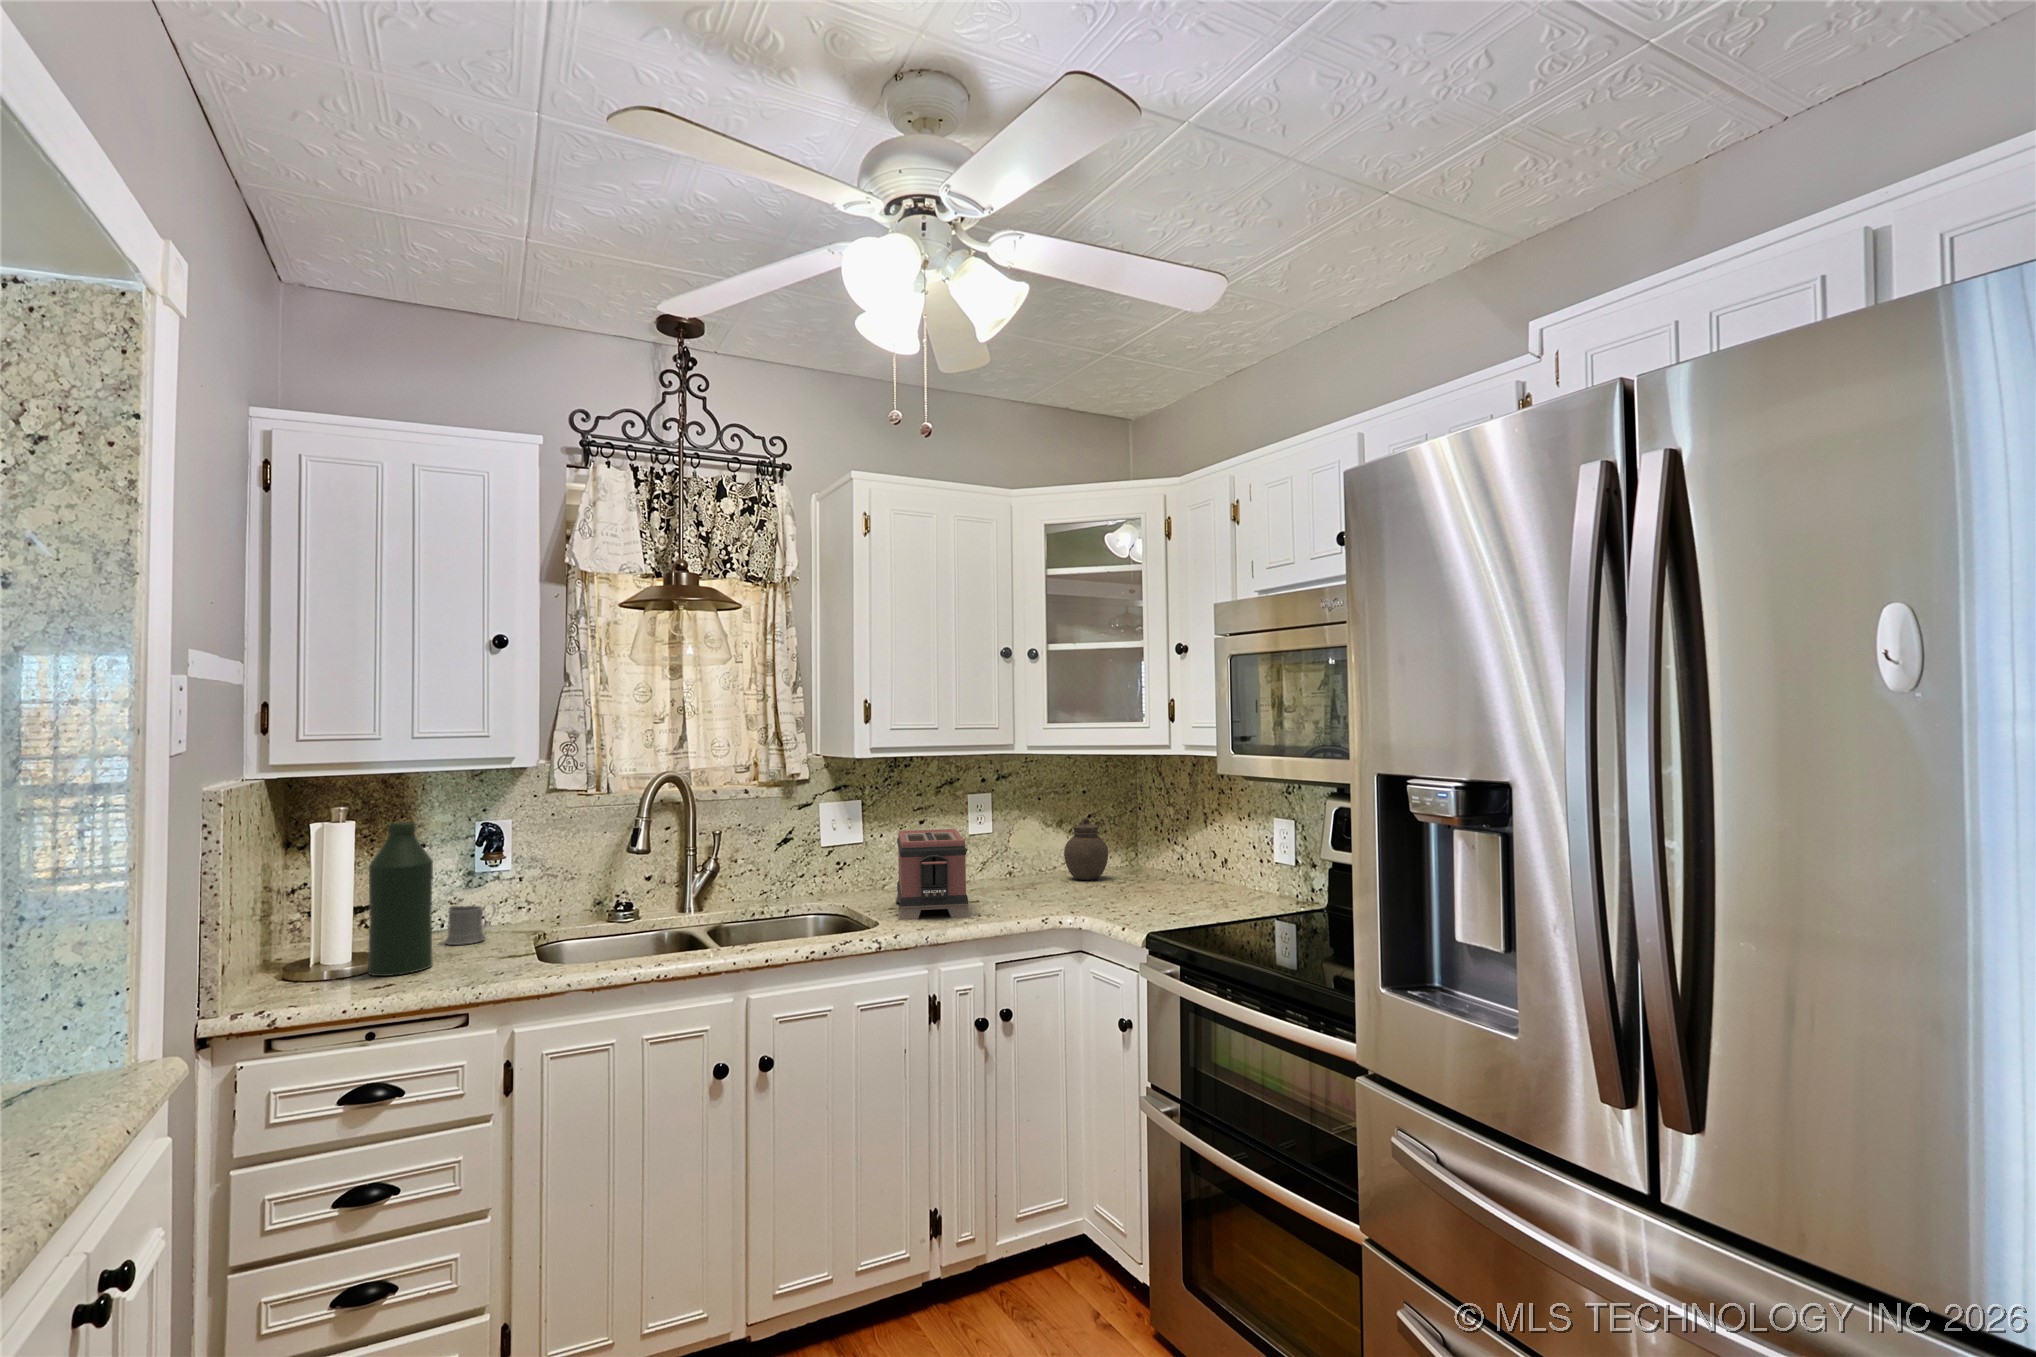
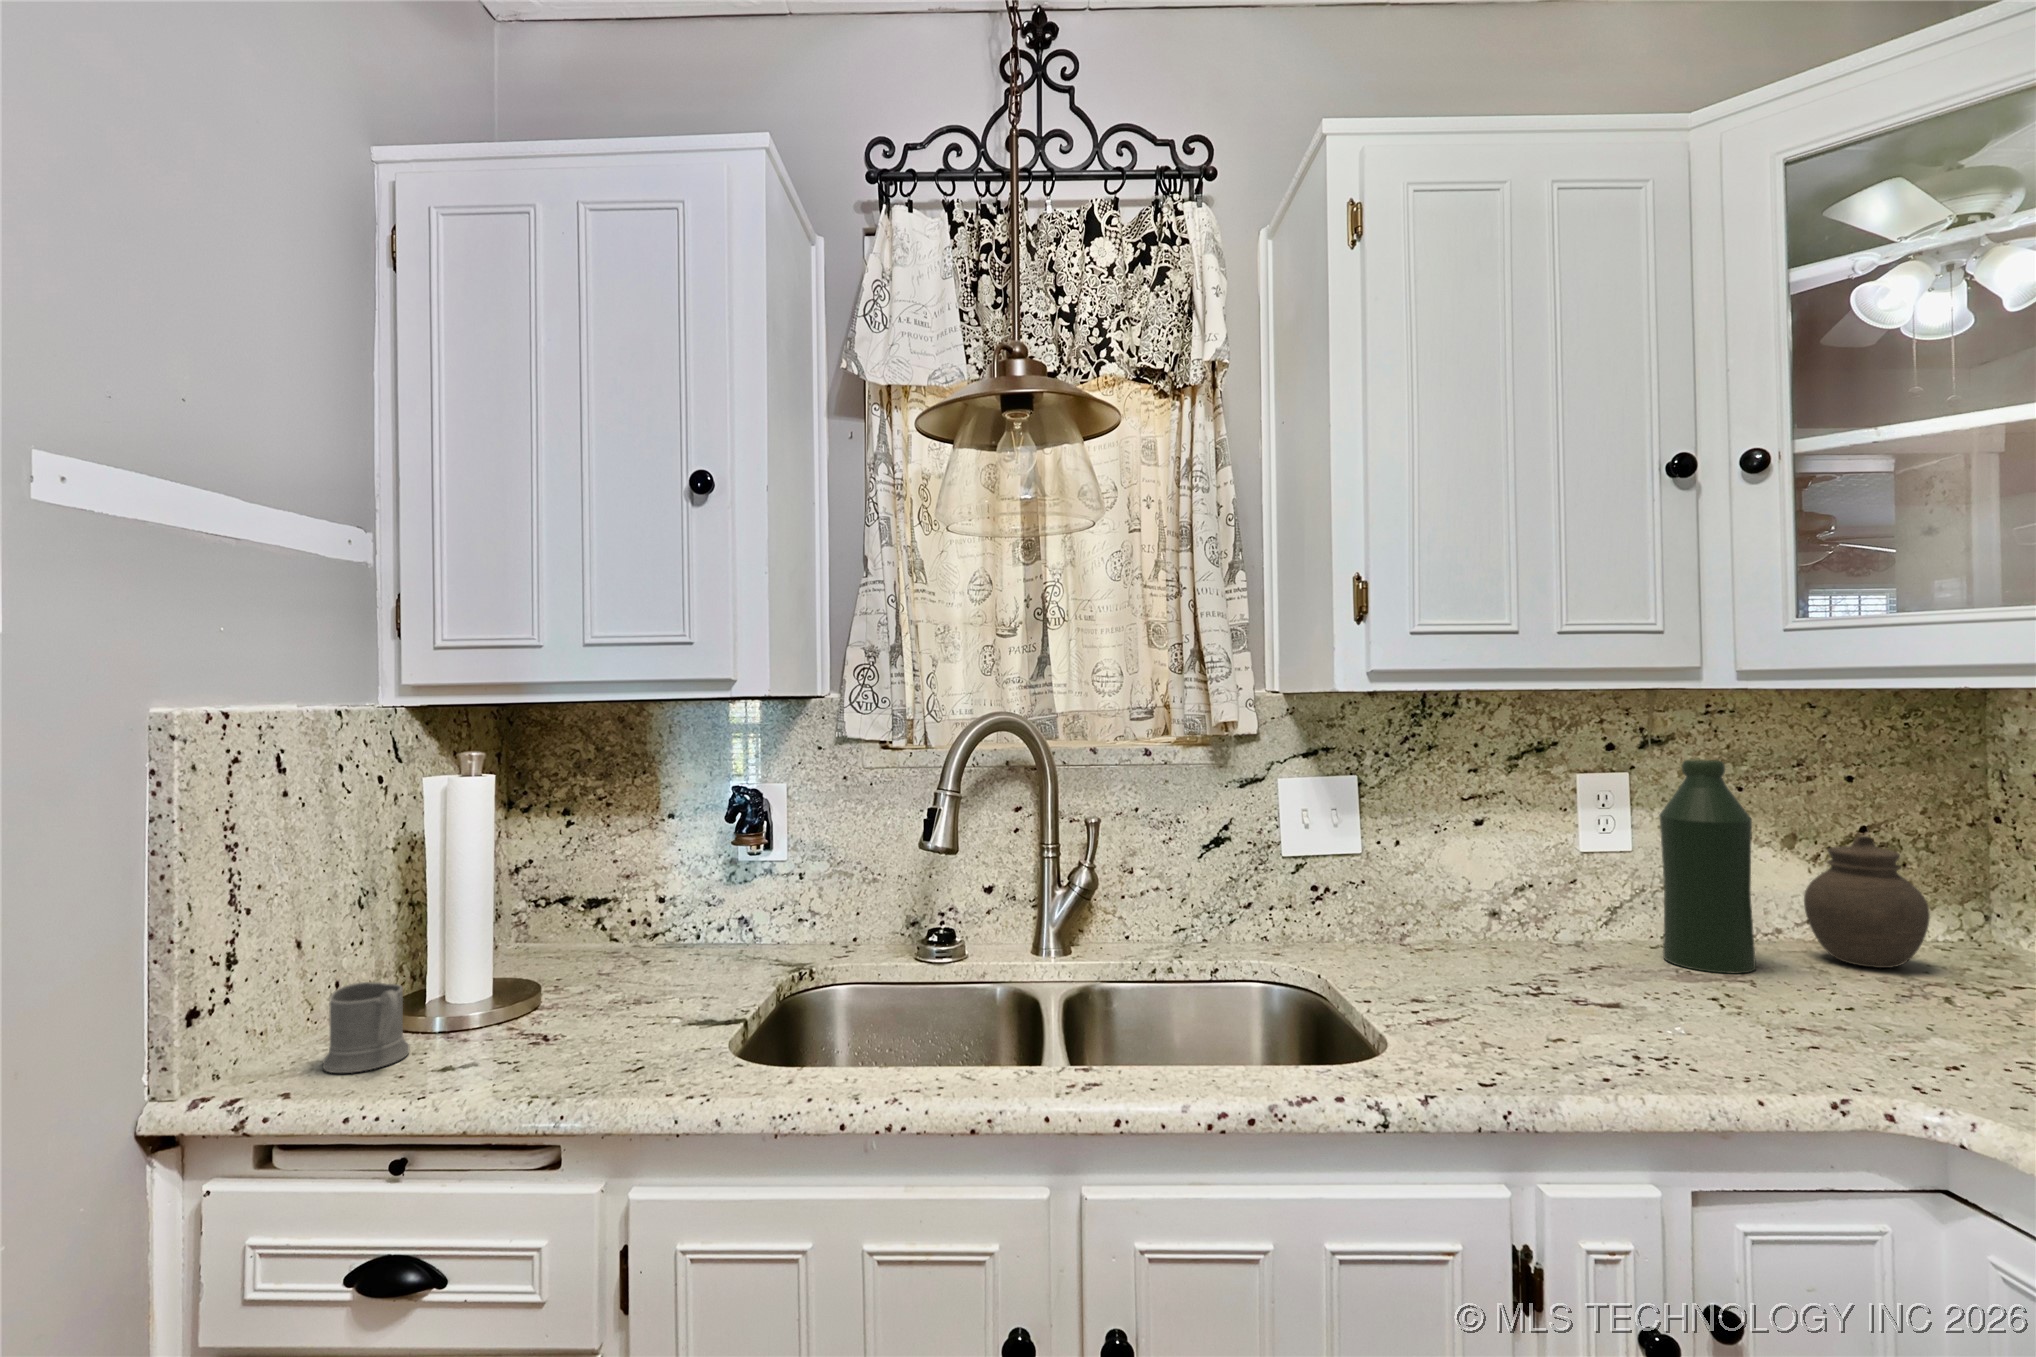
bottle: present [368,822,433,976] -> present [1659,760,1756,974]
toaster: present [896,829,970,920] -> none [1427,839,1616,1062]
mug: present [445,904,496,945] -> present [323,982,409,1073]

